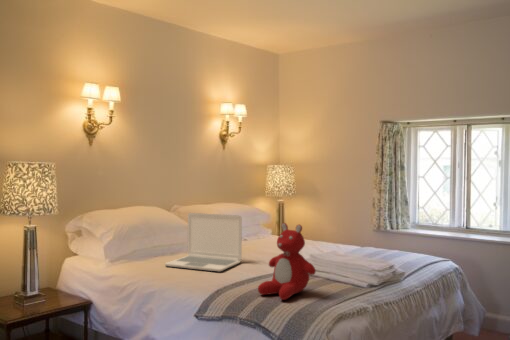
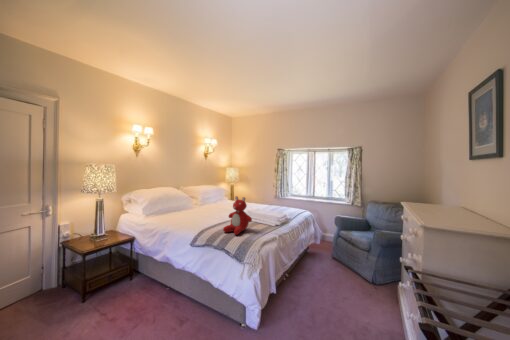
laptop: present [165,213,242,271] -> none [175,191,215,220]

